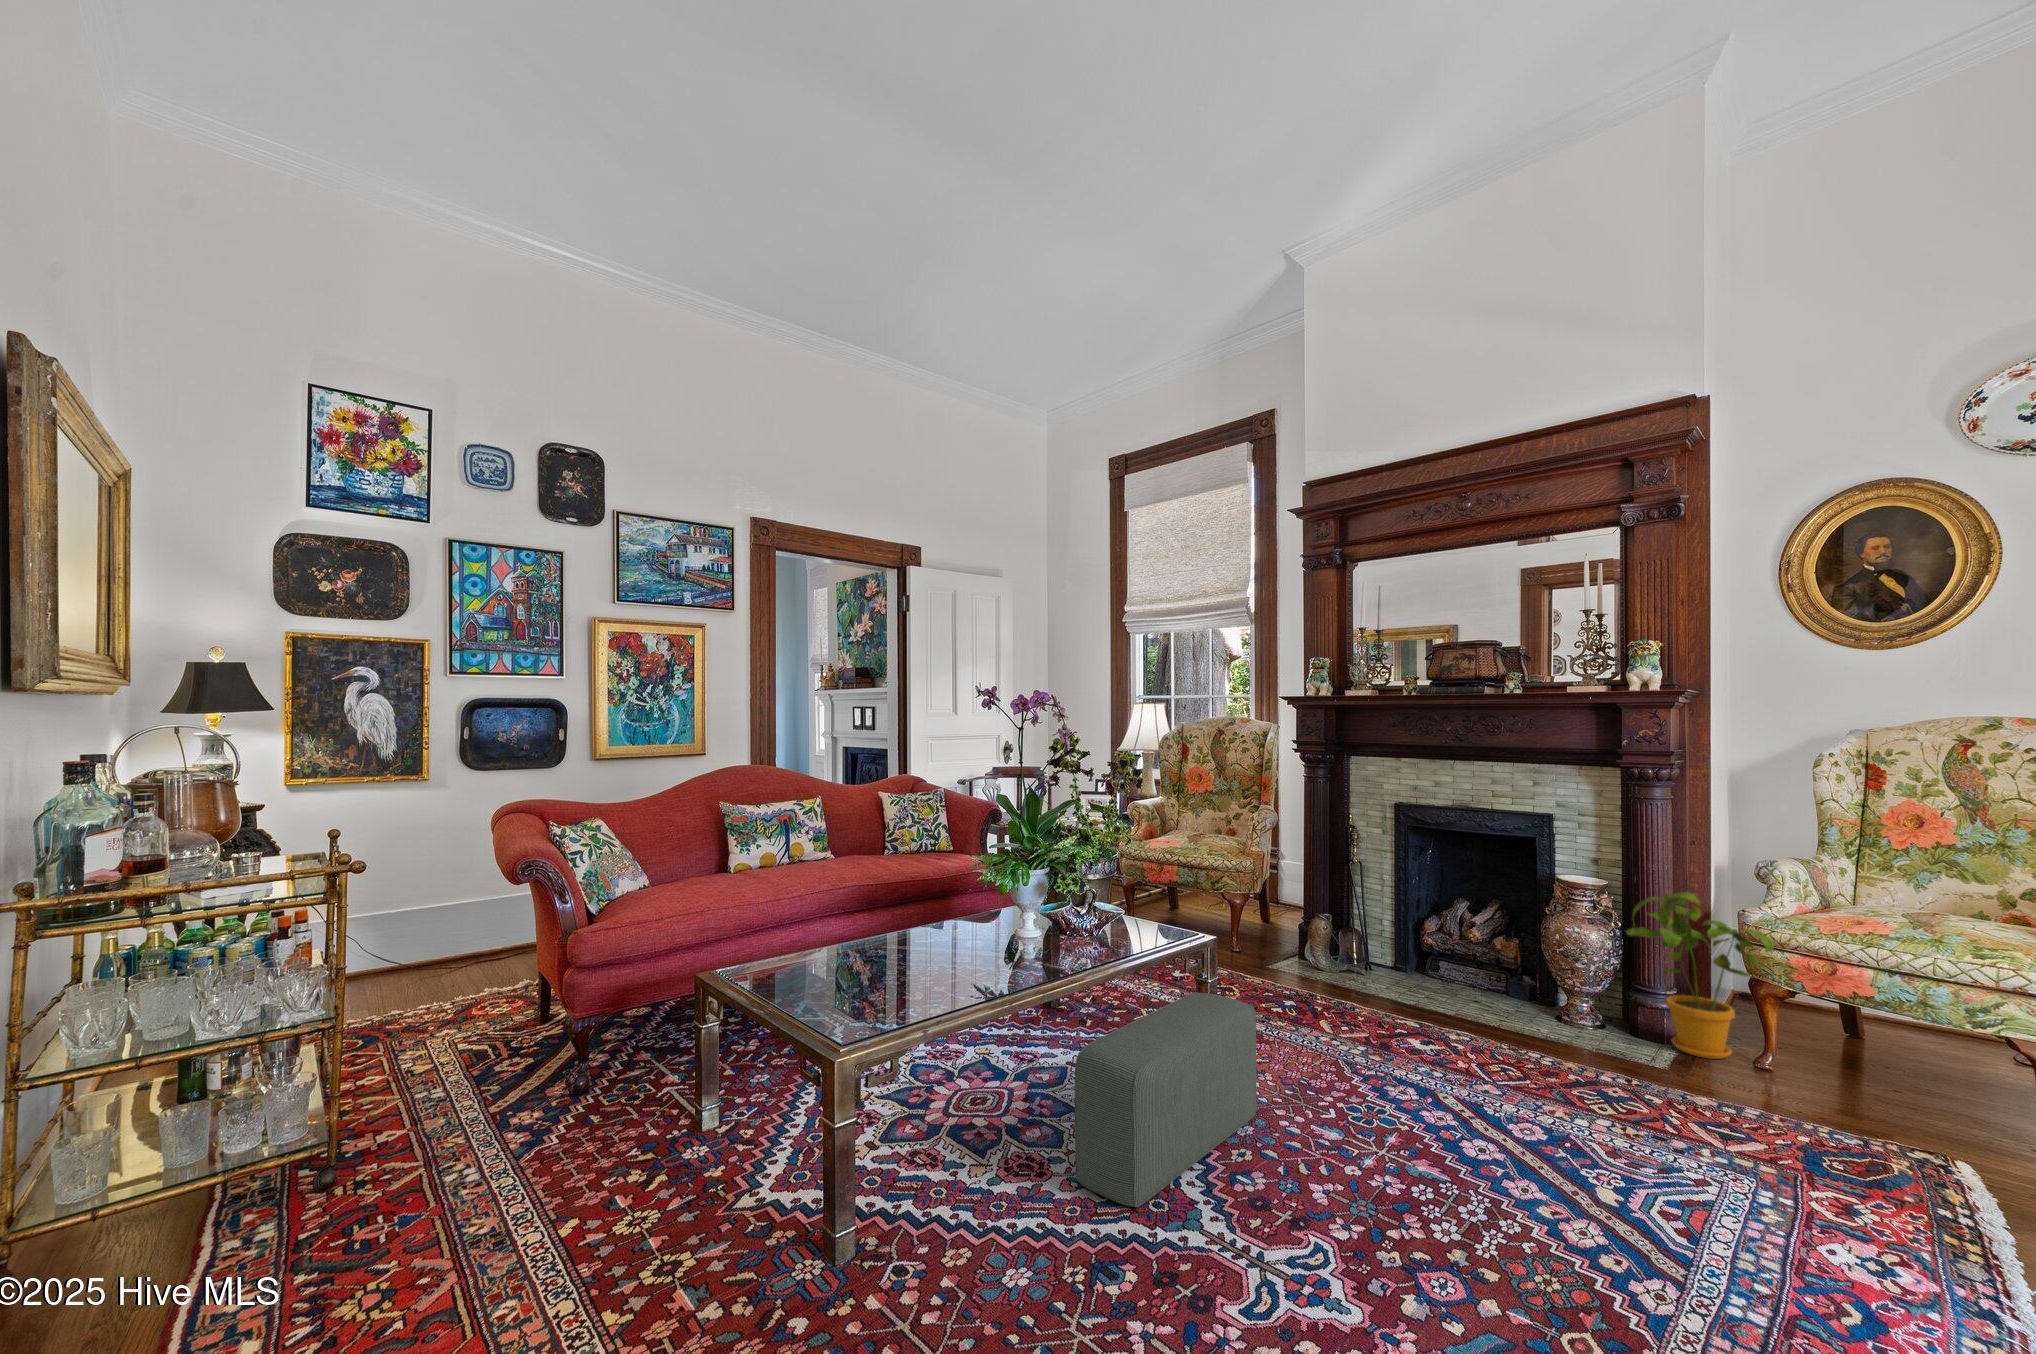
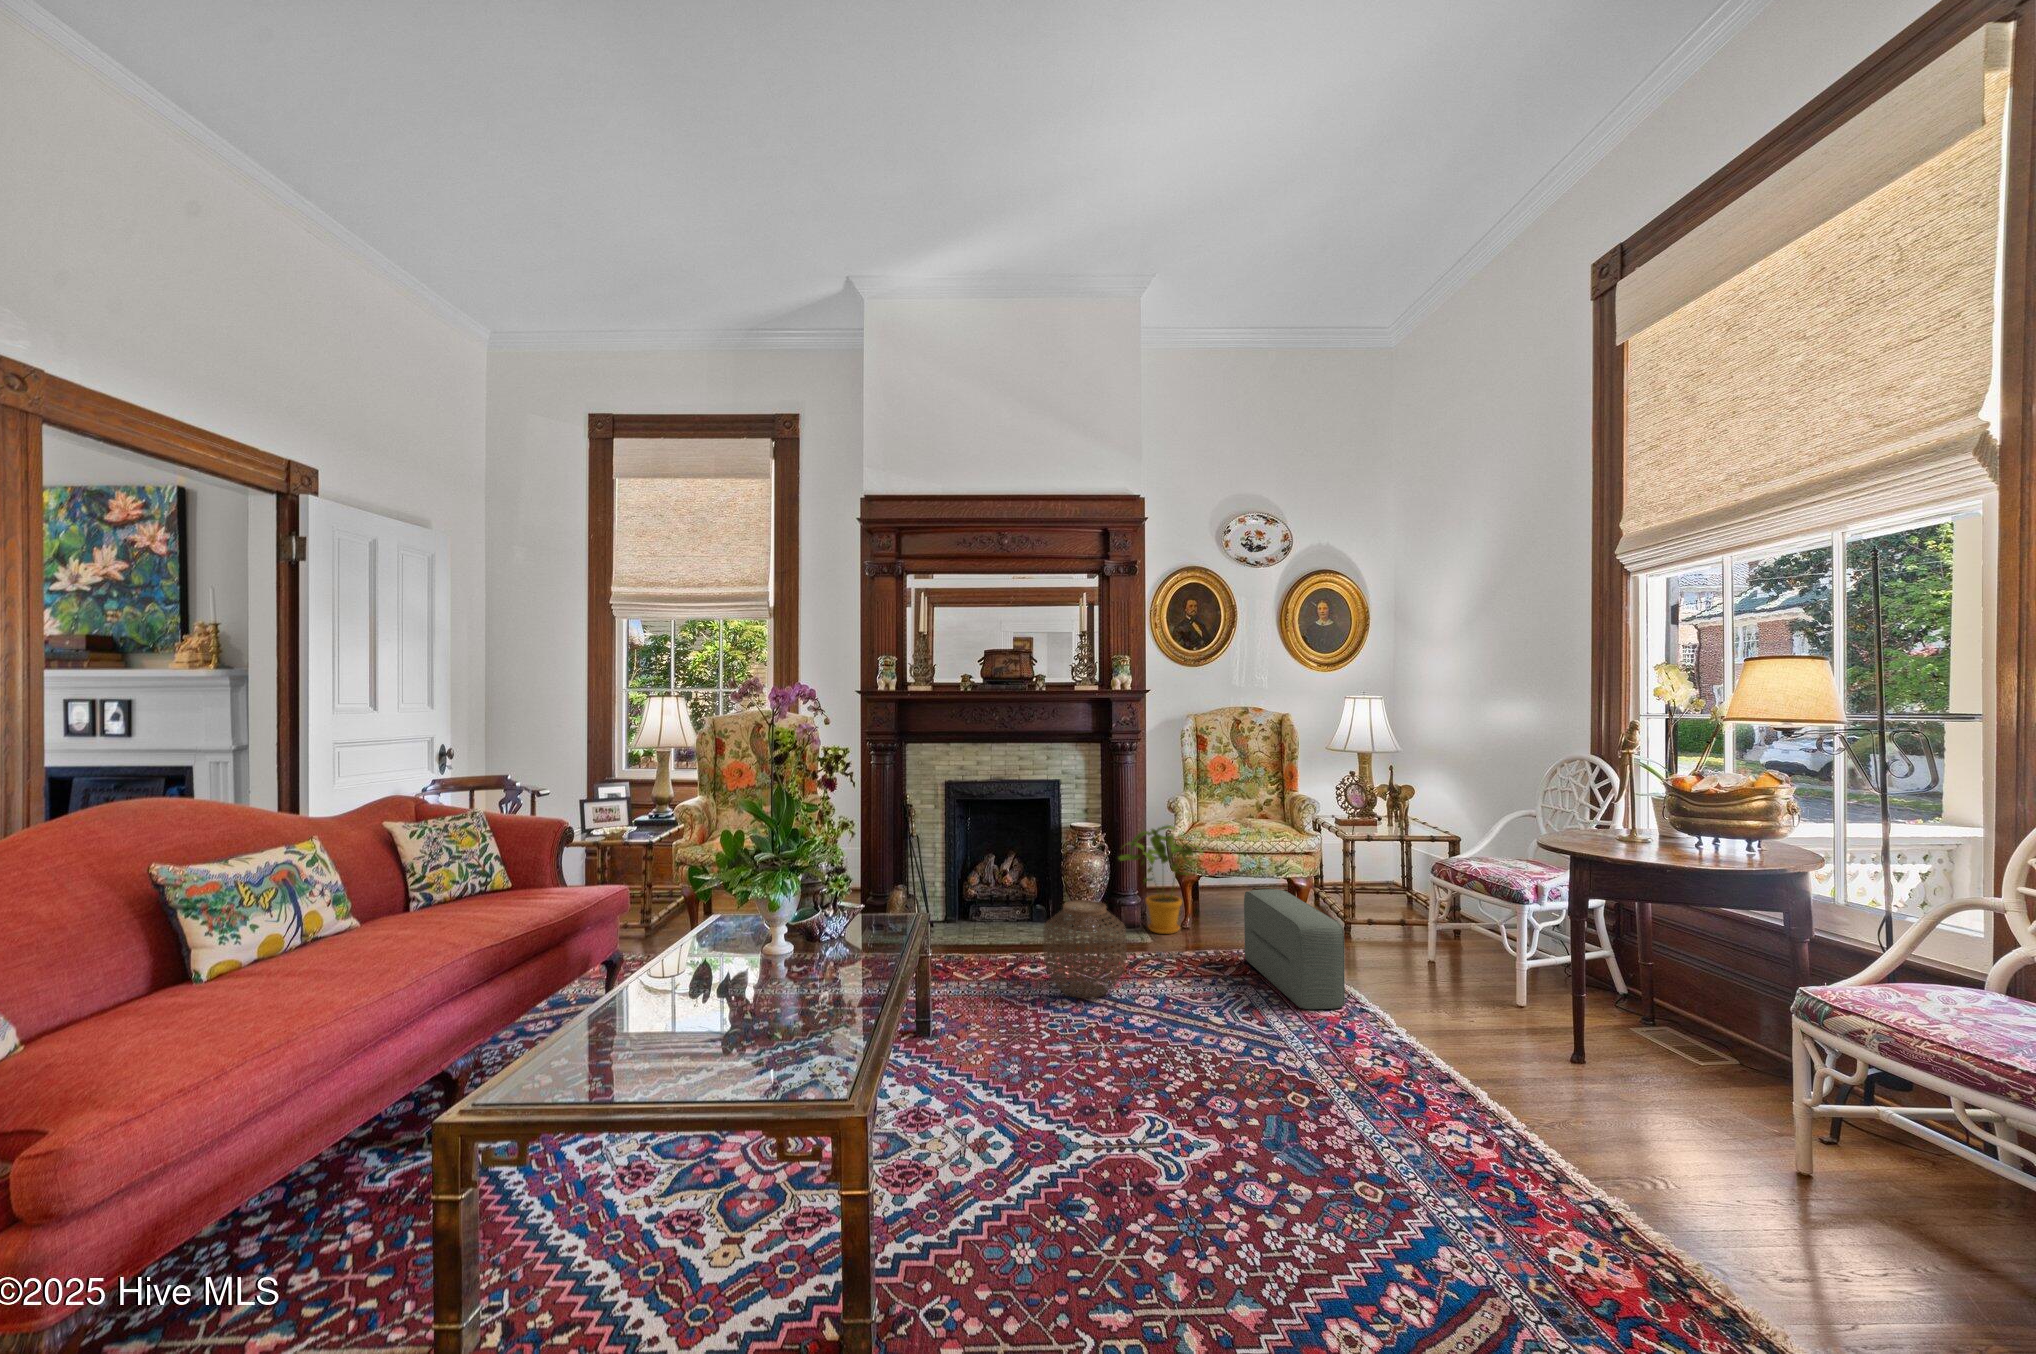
woven basket: none [1396,962,1518,1096] -> present [1044,900,1126,998]
pouf: present [1075,992,1257,1207] -> present [1244,889,1345,1009]

